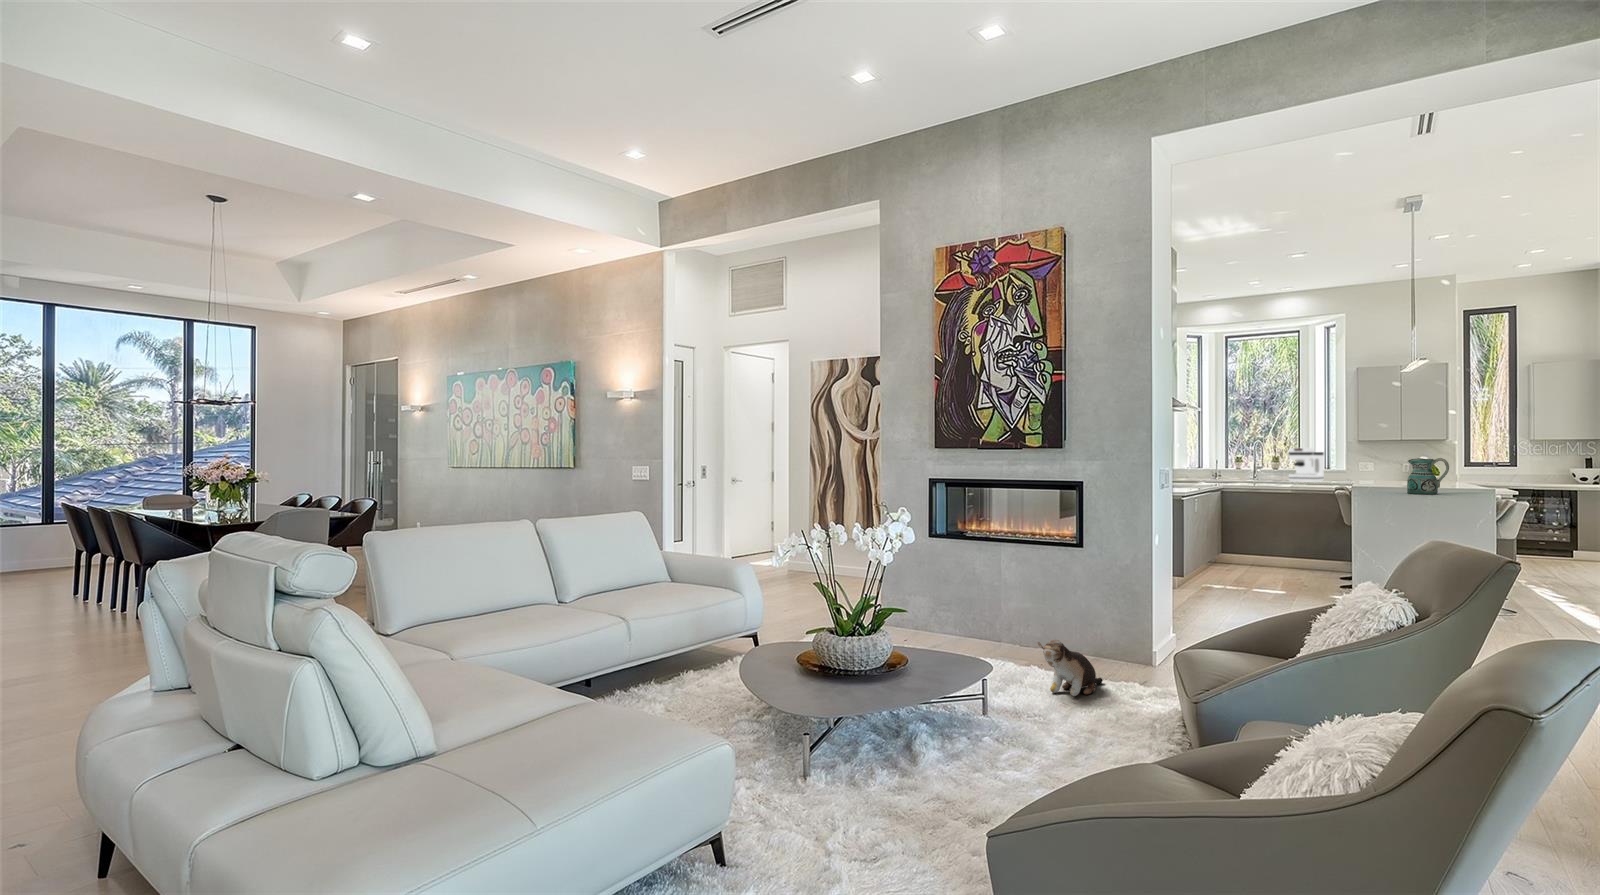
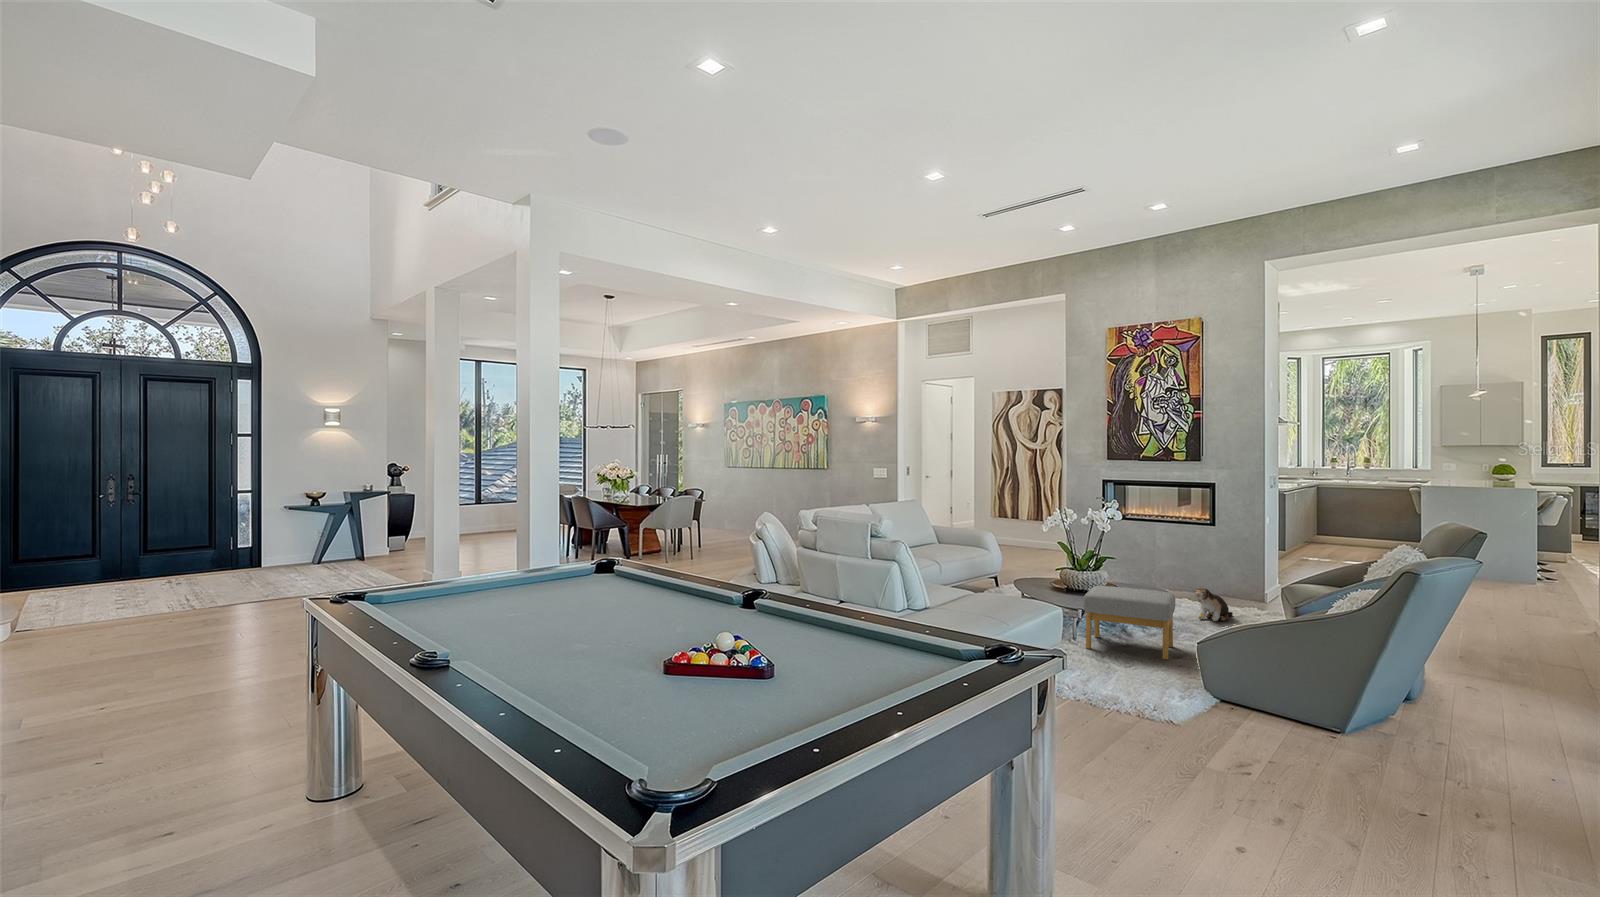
coffee maker: present [1288,448,1324,482] -> none [1376,452,1408,480]
ceramic pitcher: present [1407,458,1449,494] -> none [1470,466,1504,493]
footstool: none [841,648,999,787] -> present [1084,586,1175,659]

